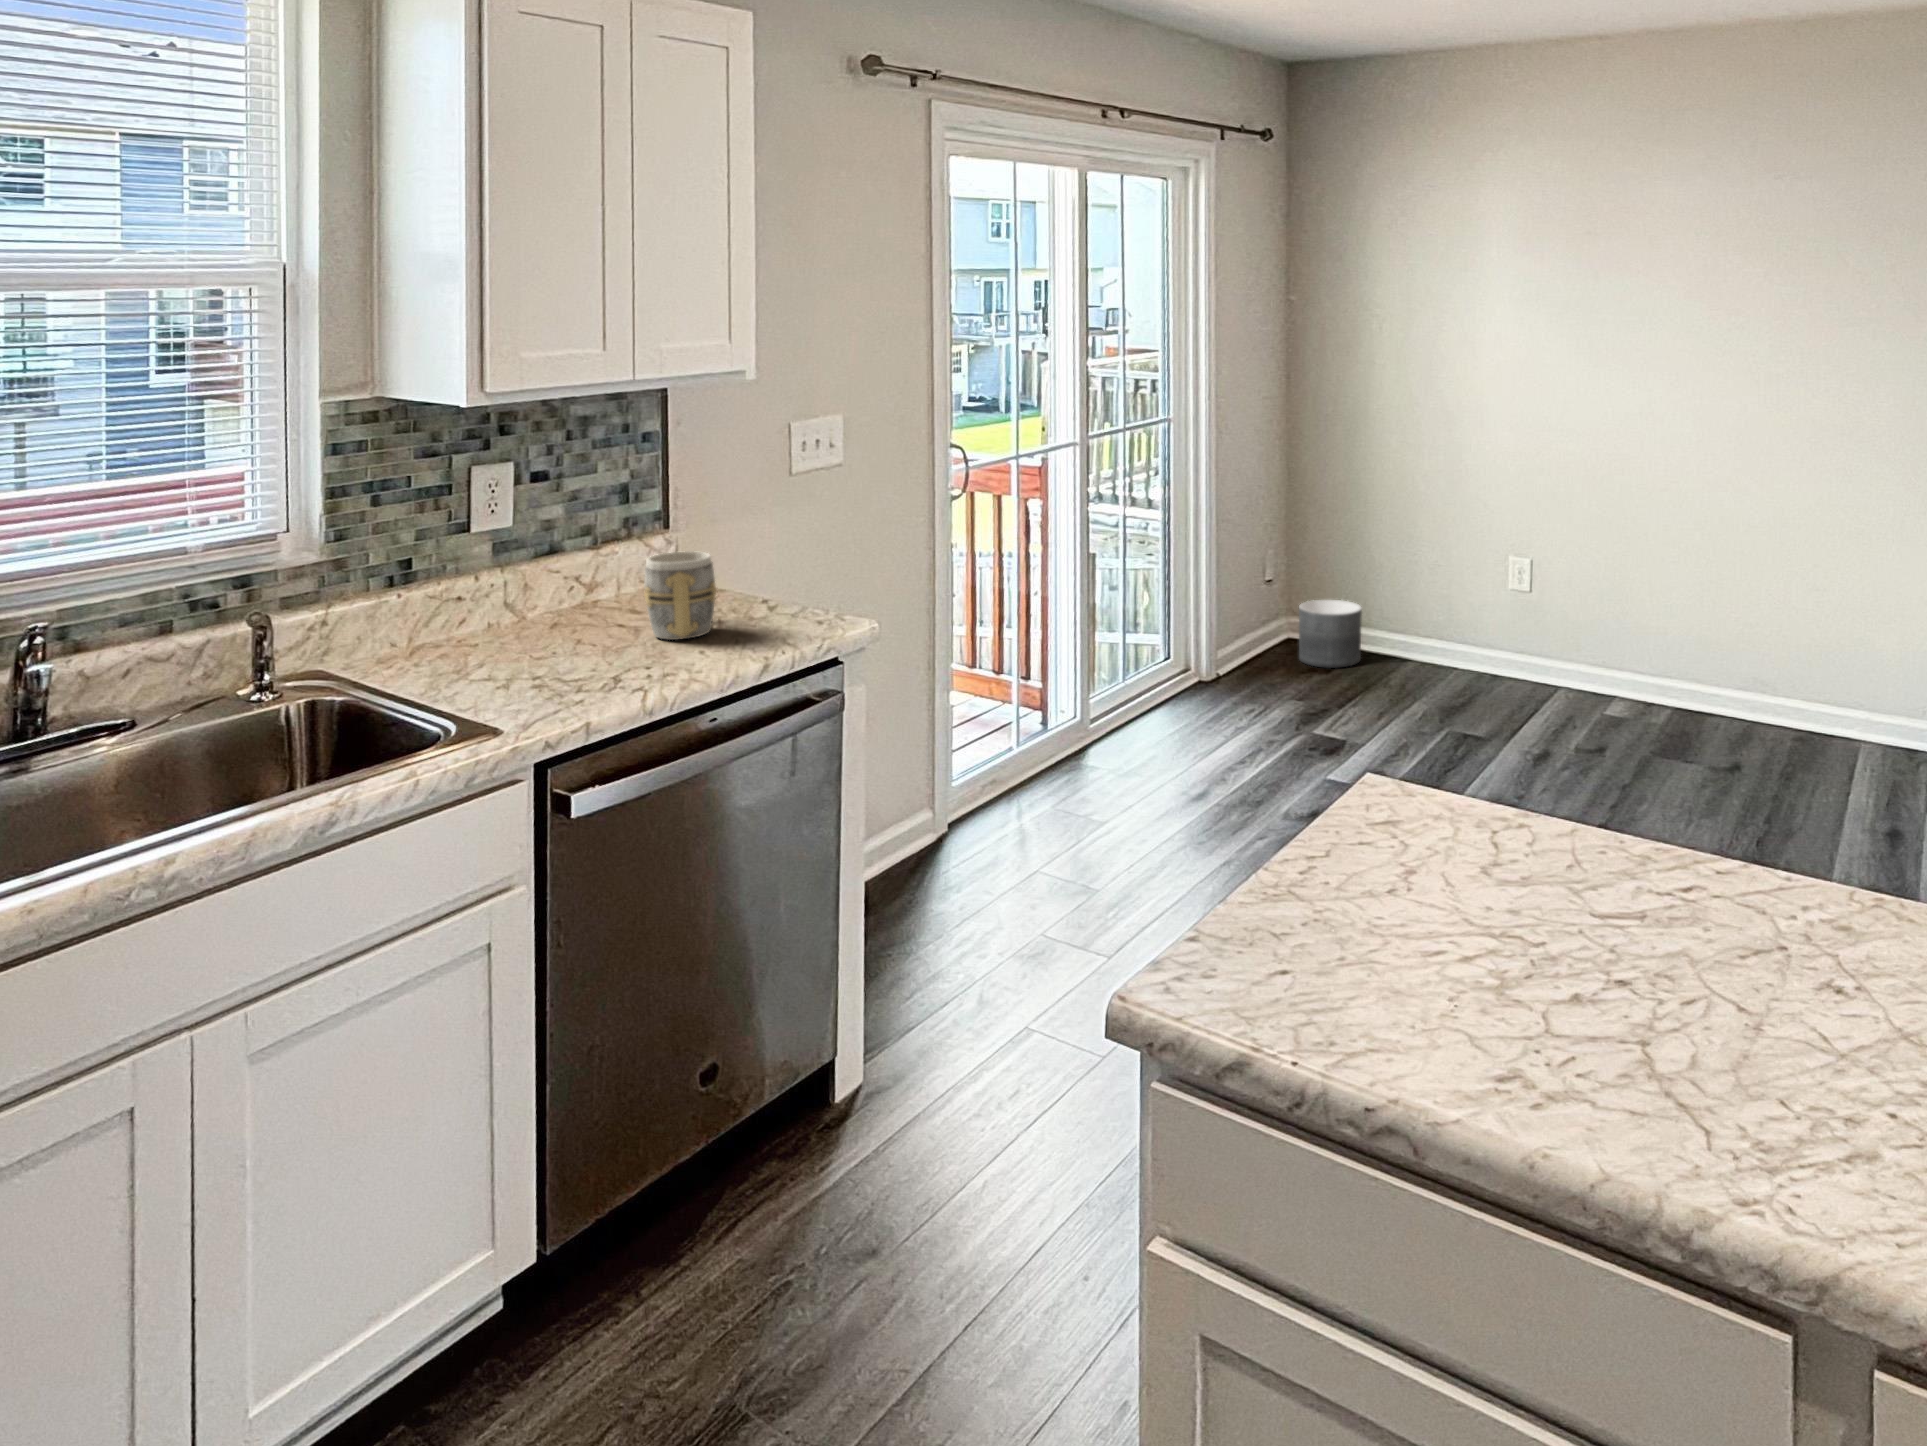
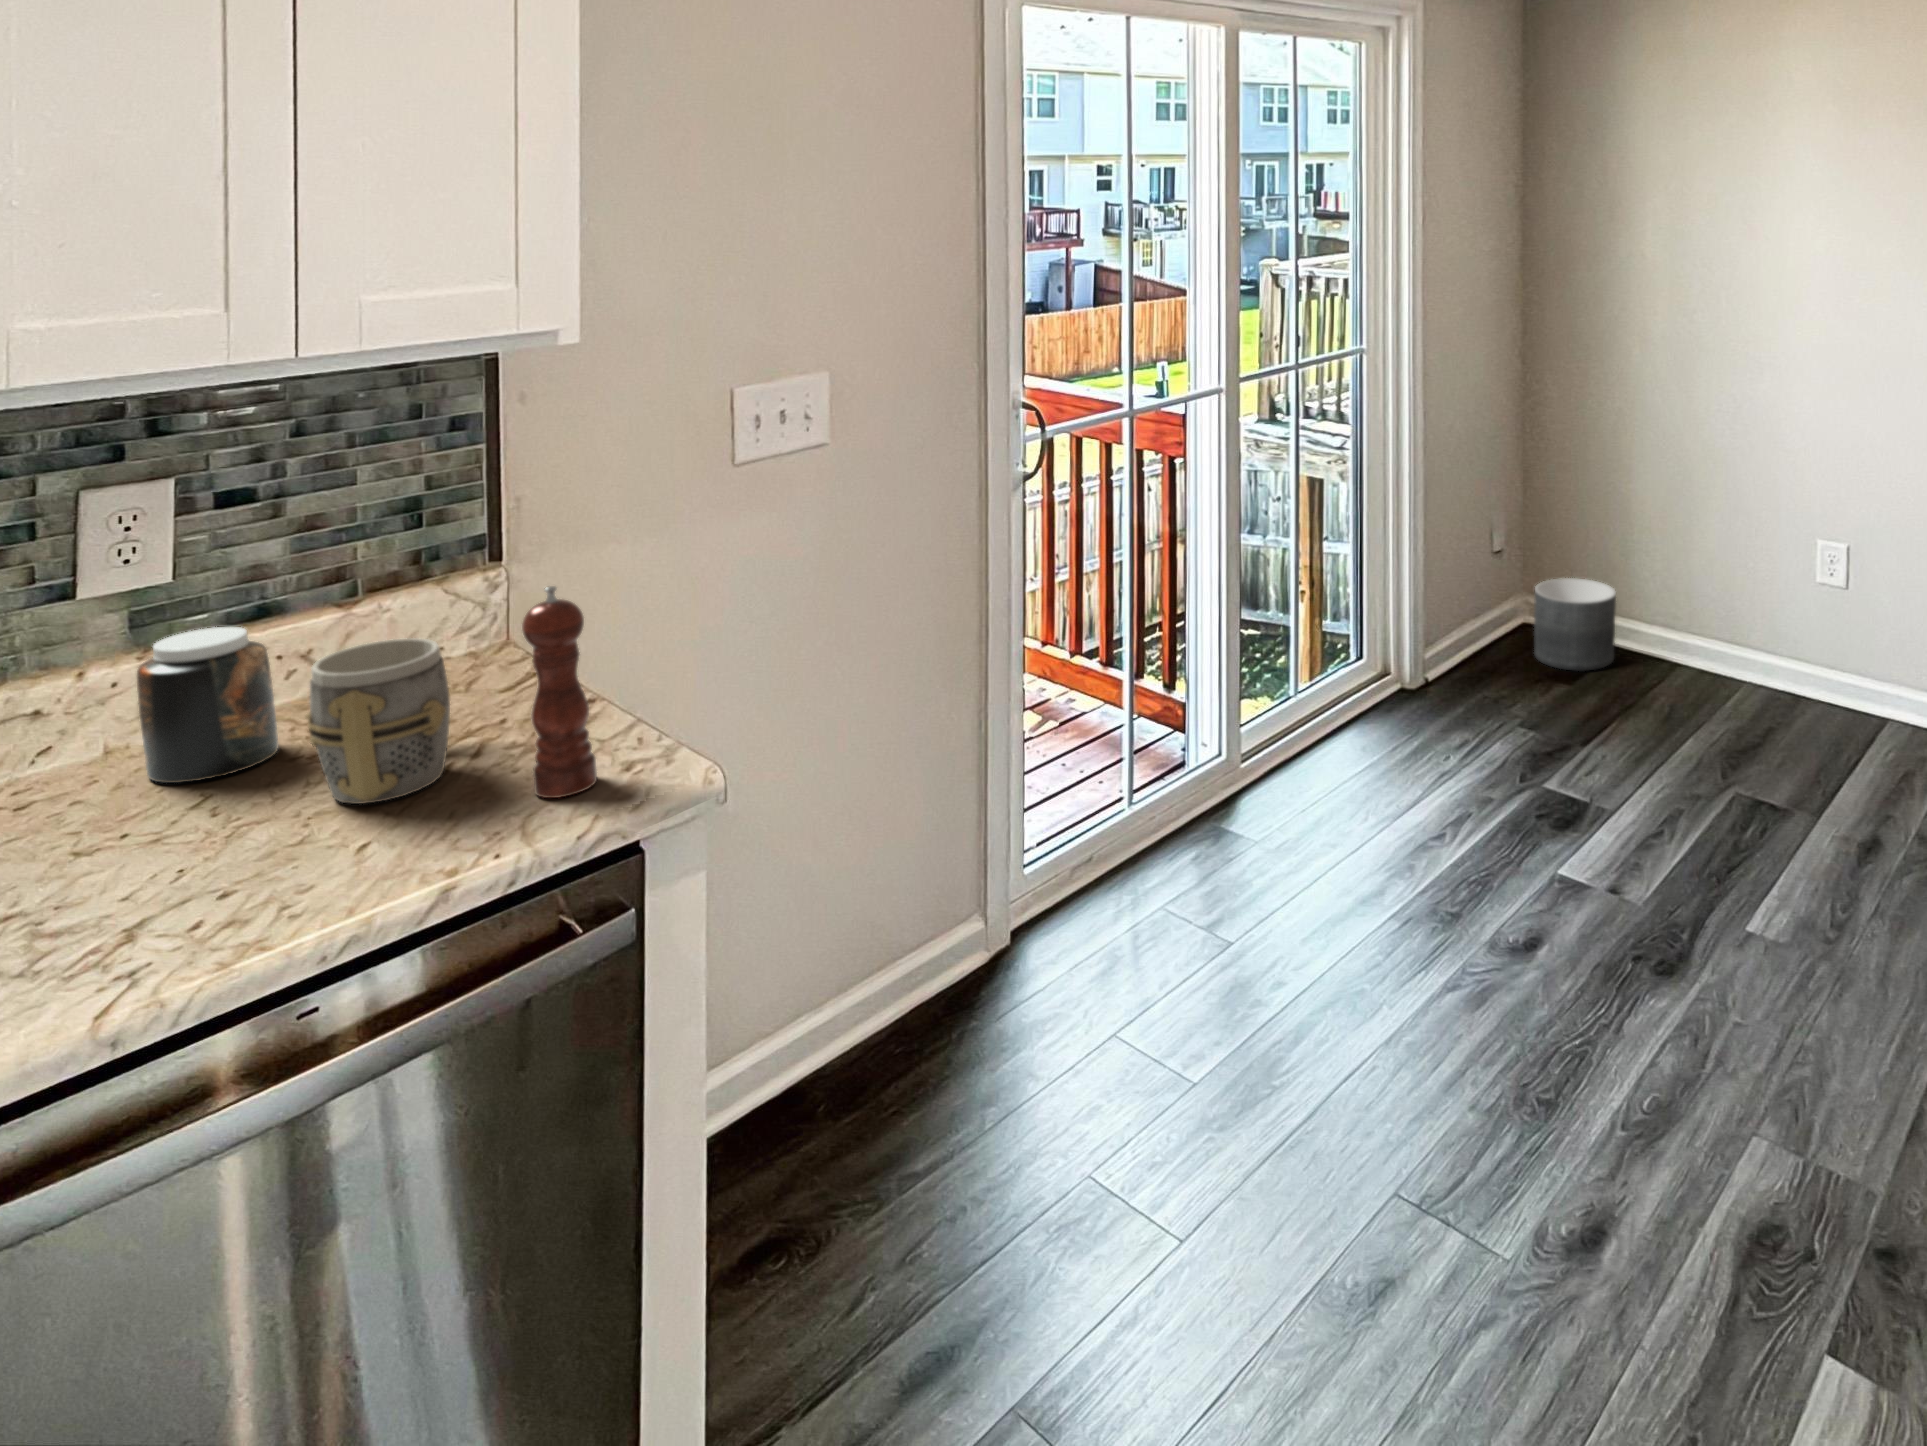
pepper mill: none [770,515,806,635] -> present [522,586,597,798]
jar: none [523,549,594,636] -> present [137,627,279,783]

